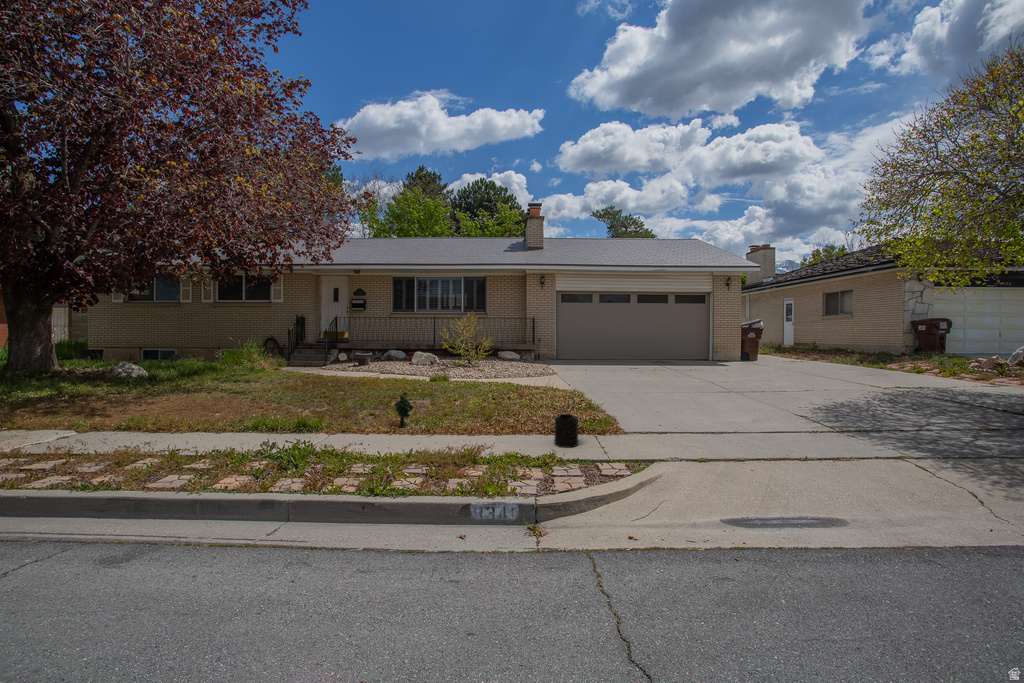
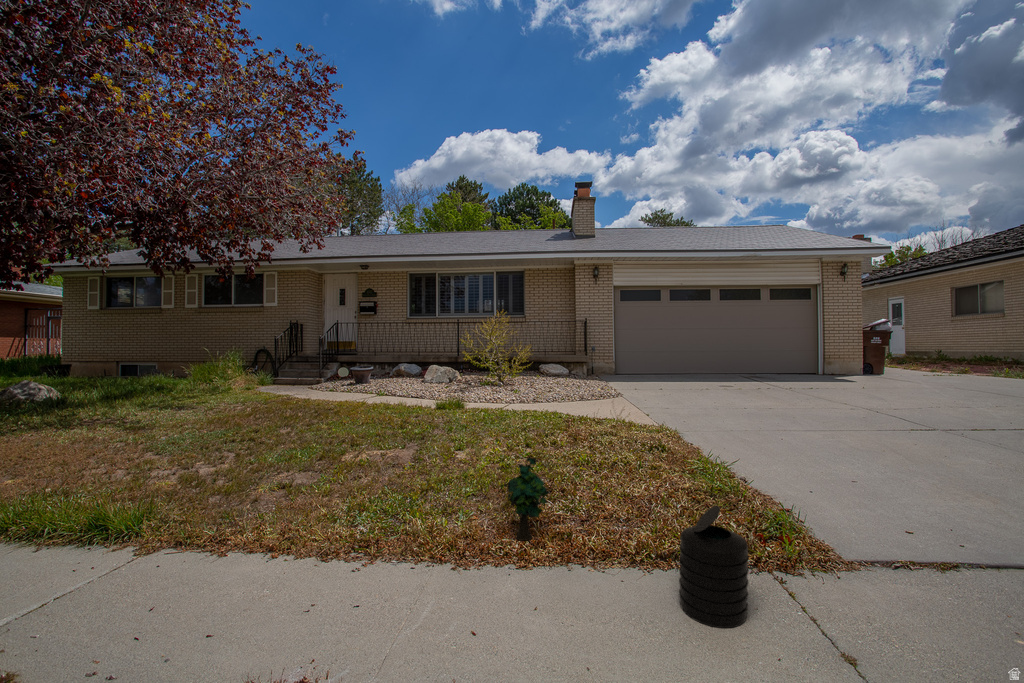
decorative plant: present [394,392,413,428] -> present [502,458,549,541]

